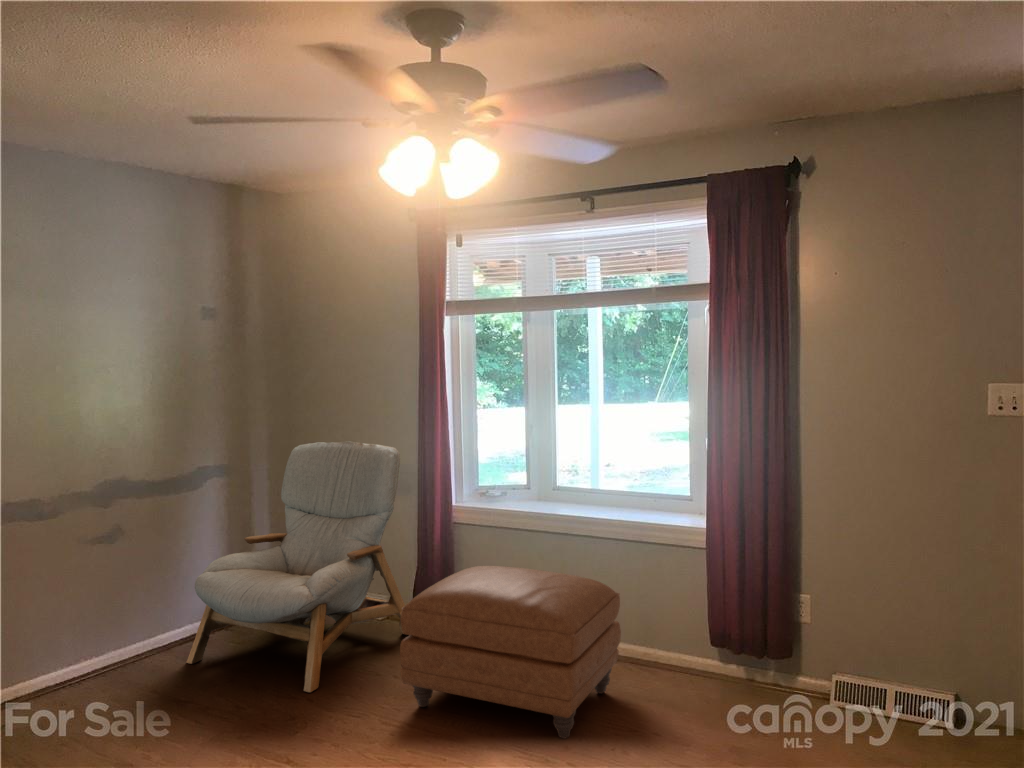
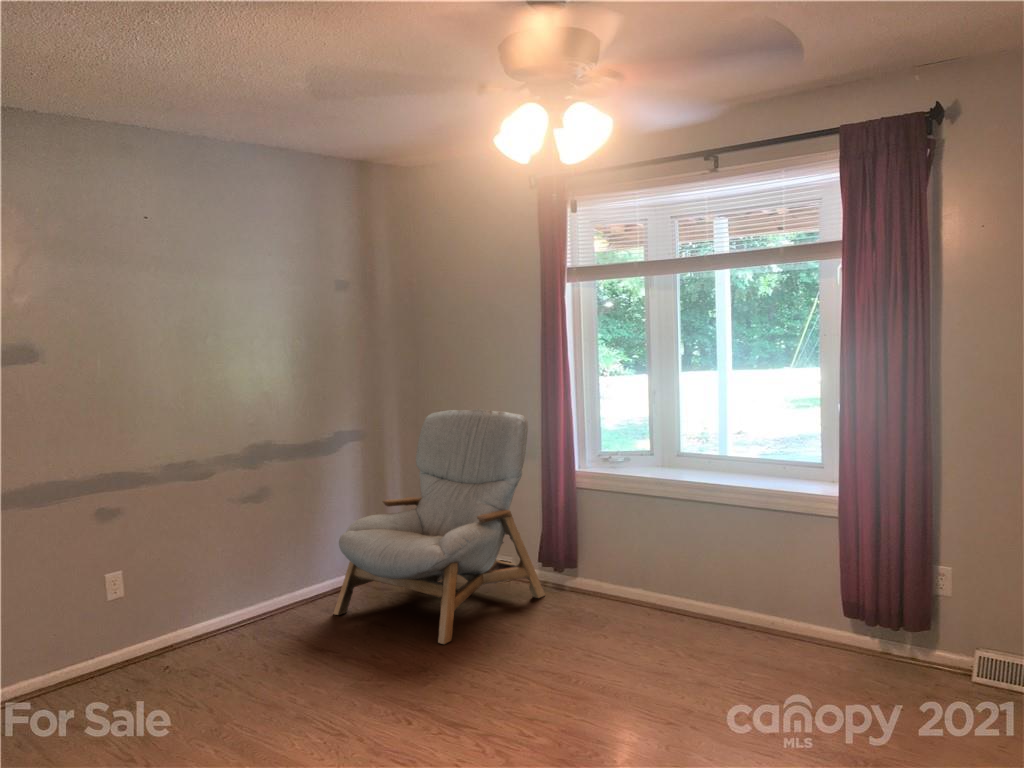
ottoman: present [400,566,621,739] -> none [525,531,746,697]

